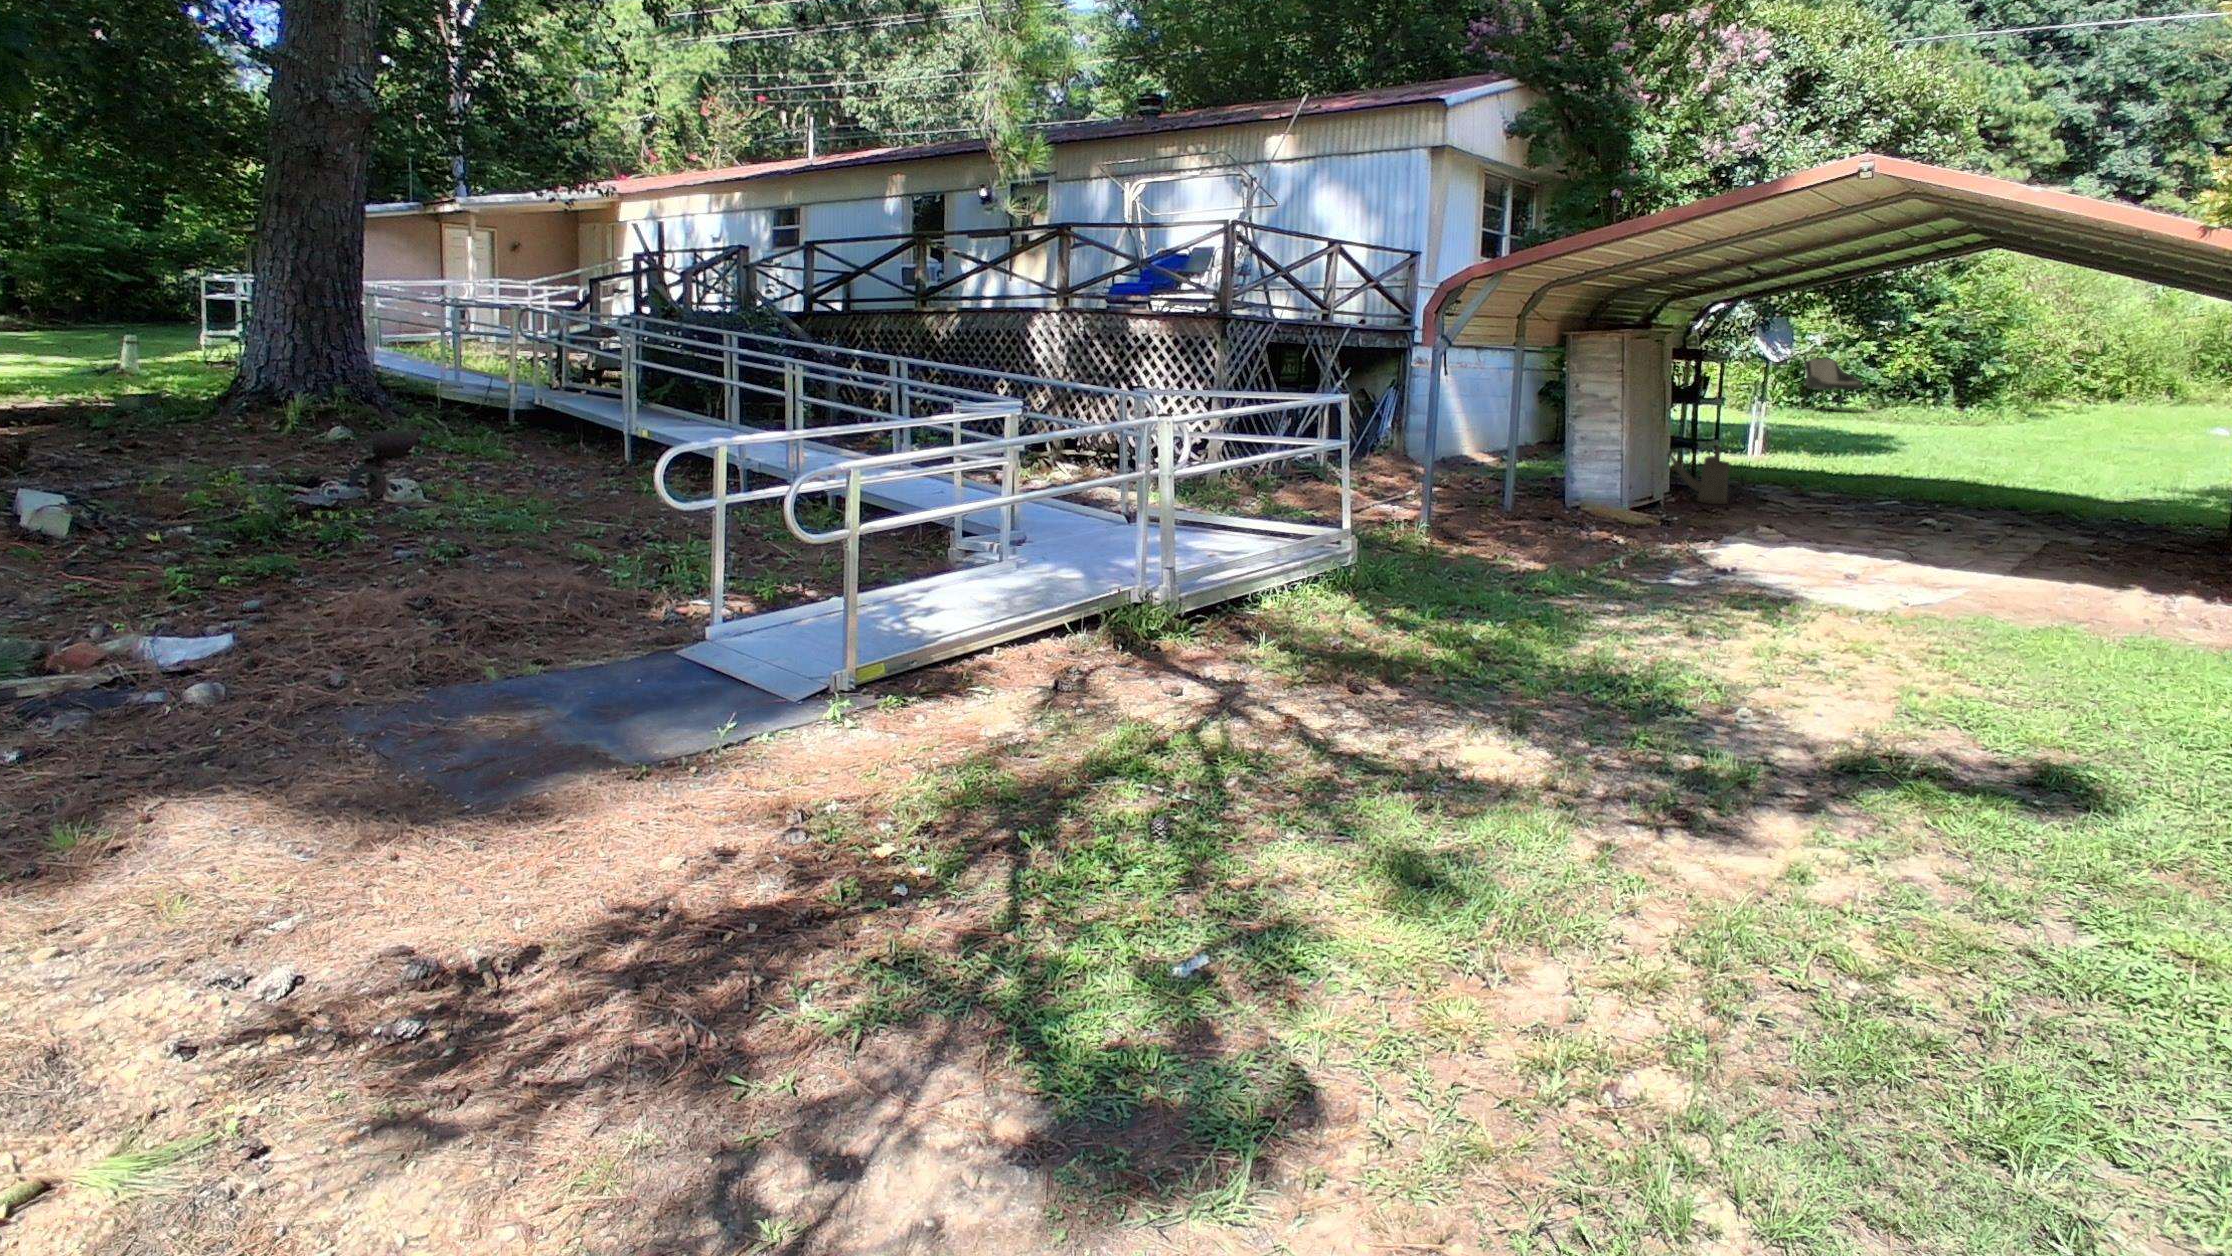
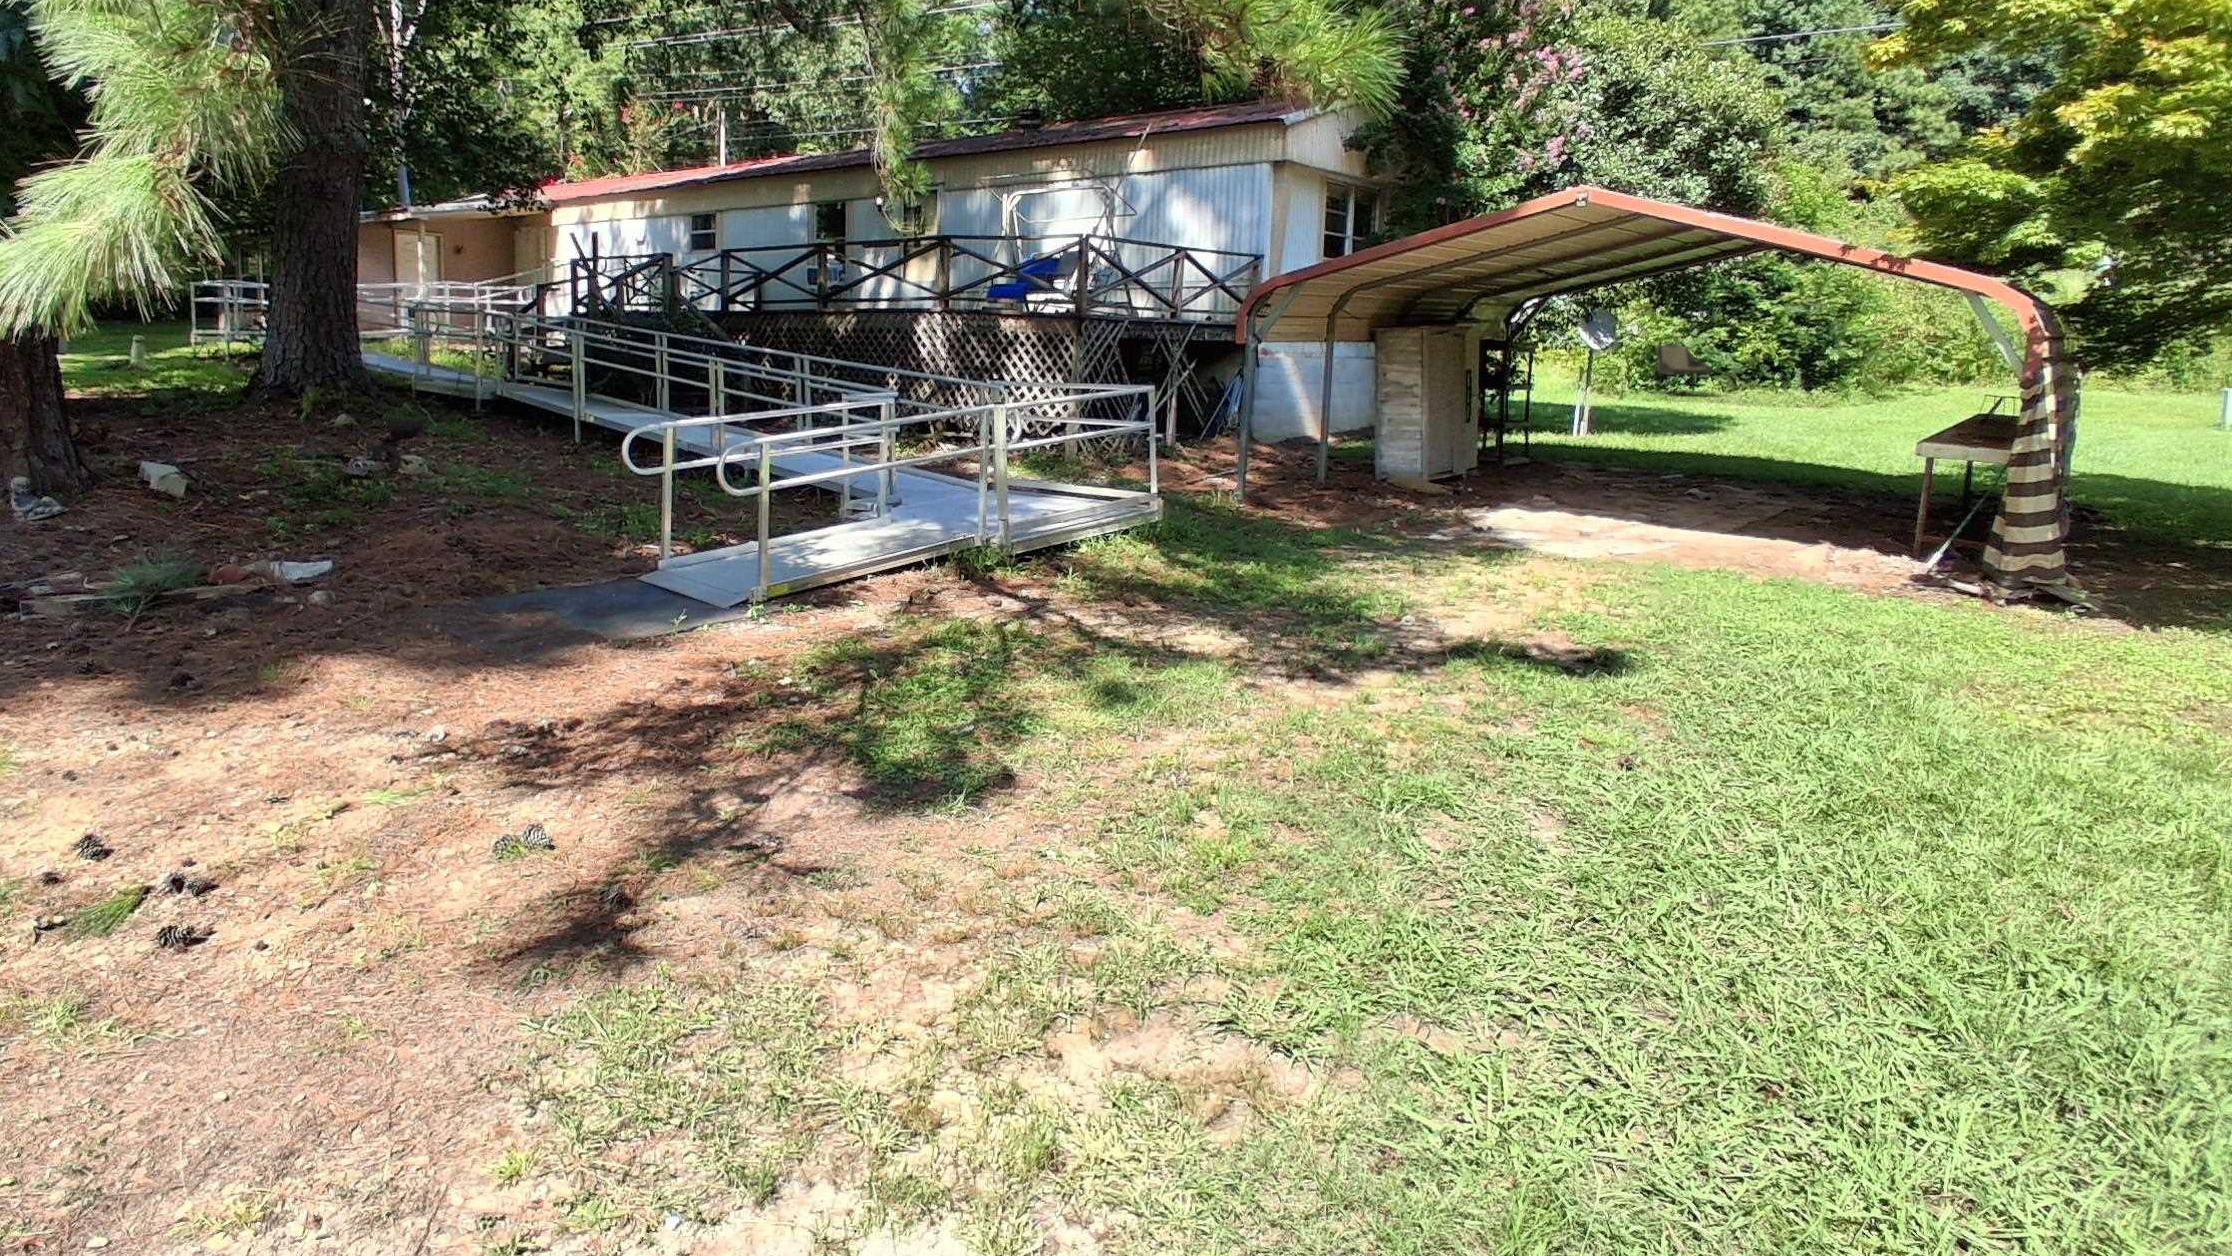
watering can: present [1668,446,1733,504] -> none [1455,428,1516,478]

